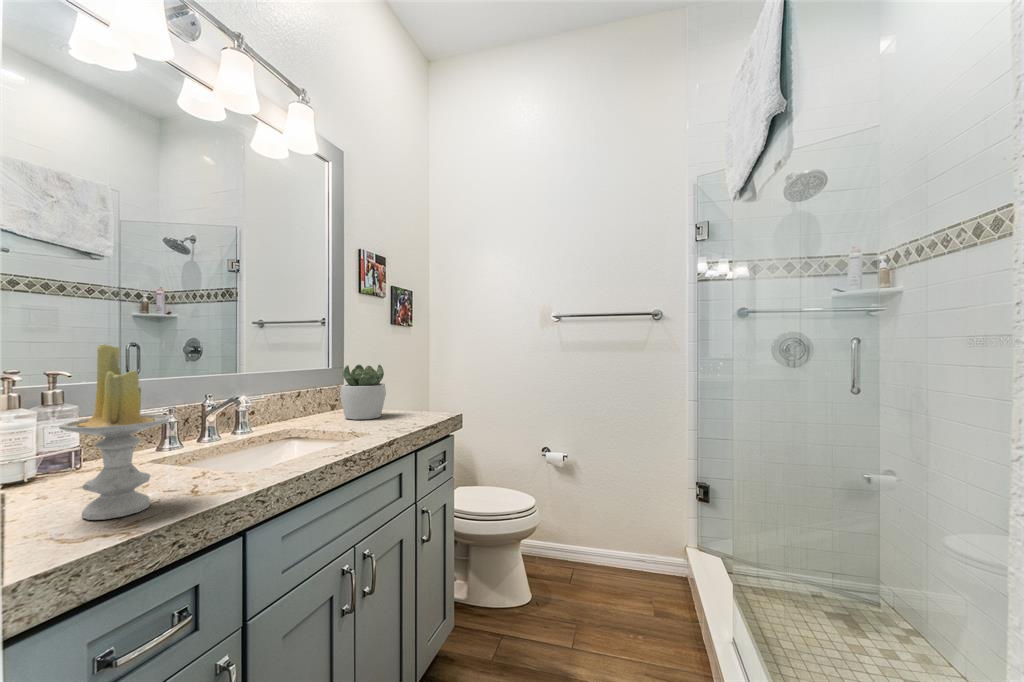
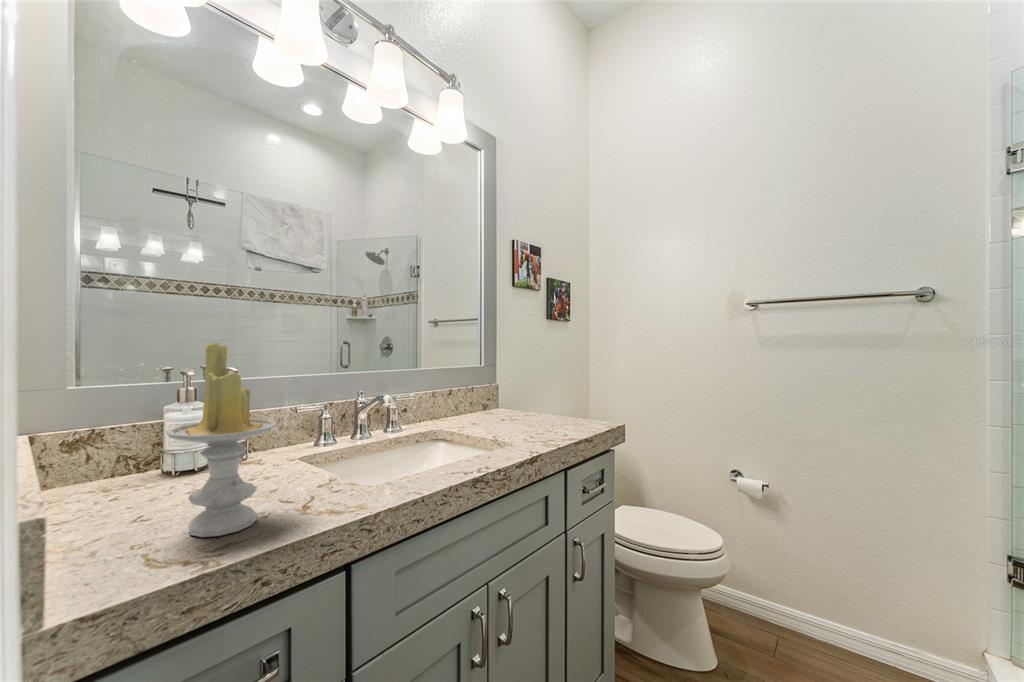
succulent plant: present [340,365,386,420] -> none [490,364,538,425]

